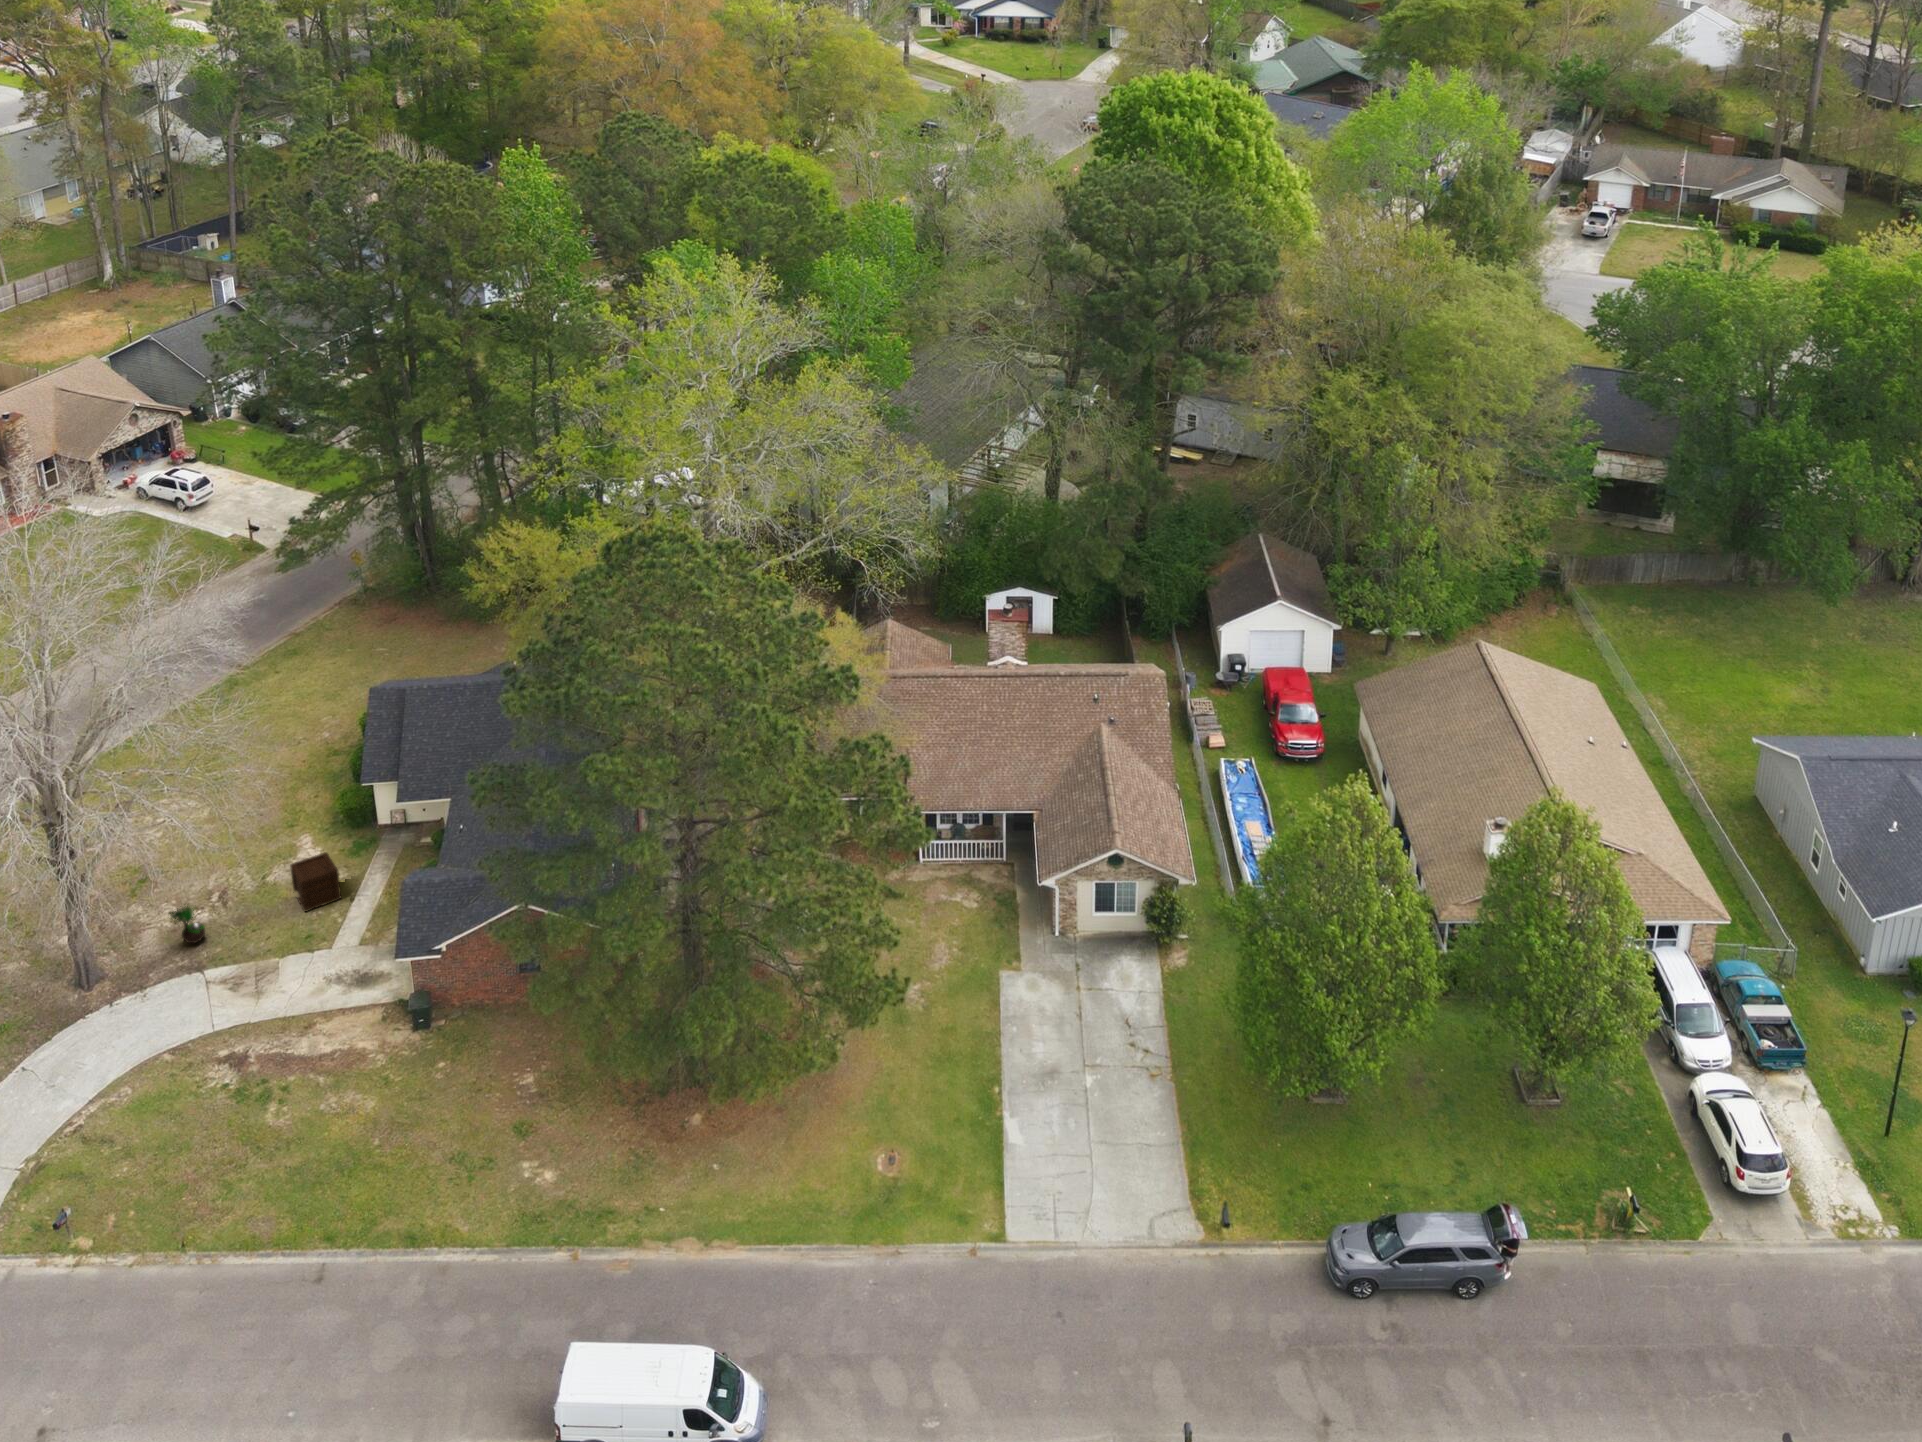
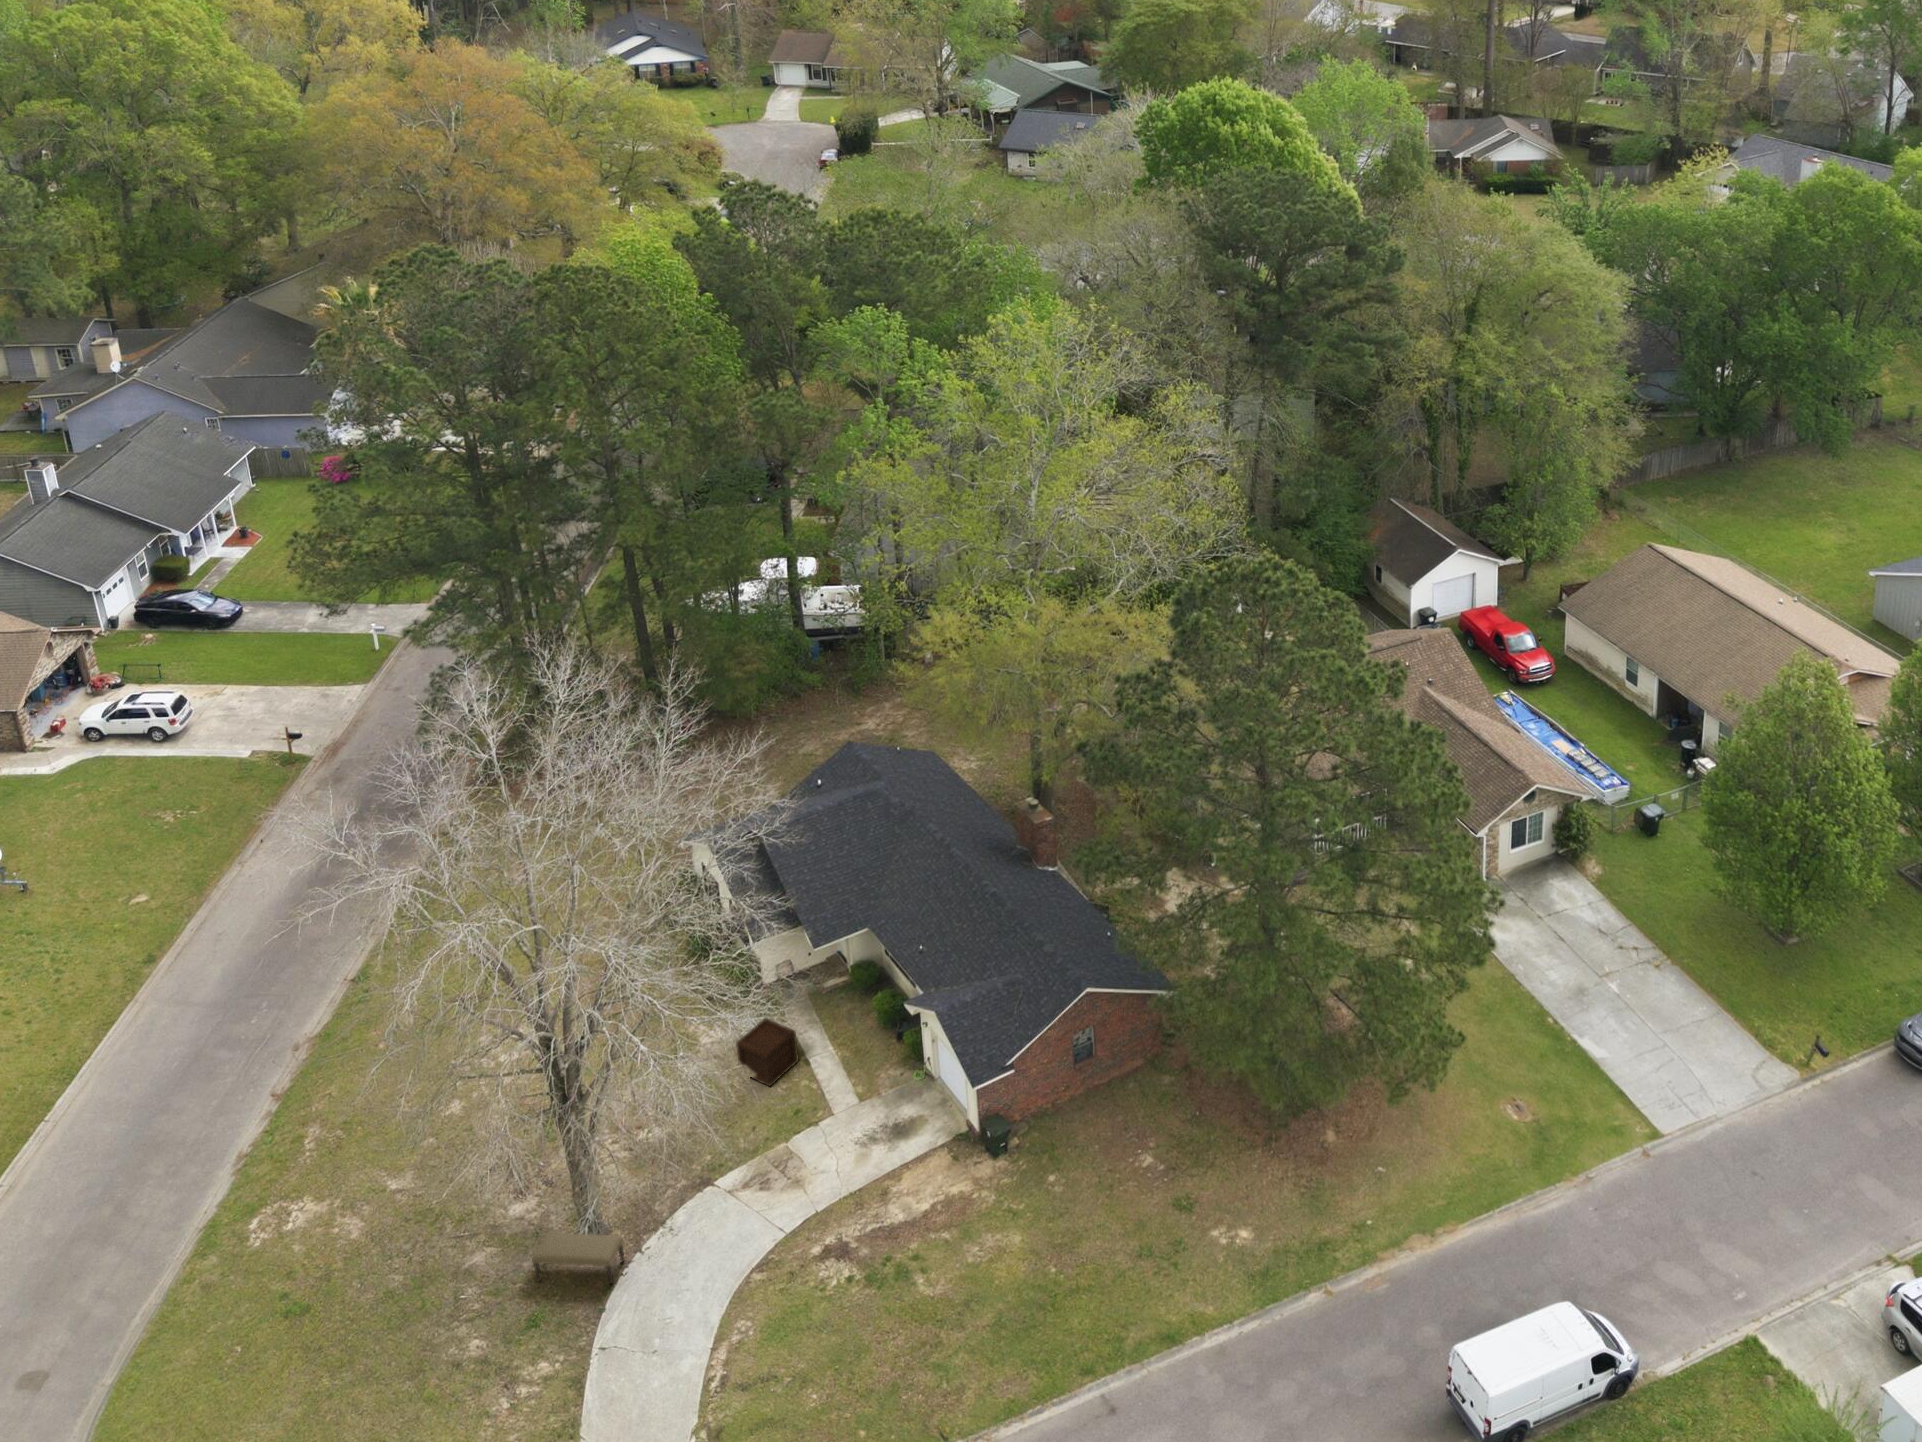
potted tree: present [170,906,205,943] -> none [644,1115,682,1160]
bench: none [31,965,101,1024] -> present [532,1233,624,1284]

